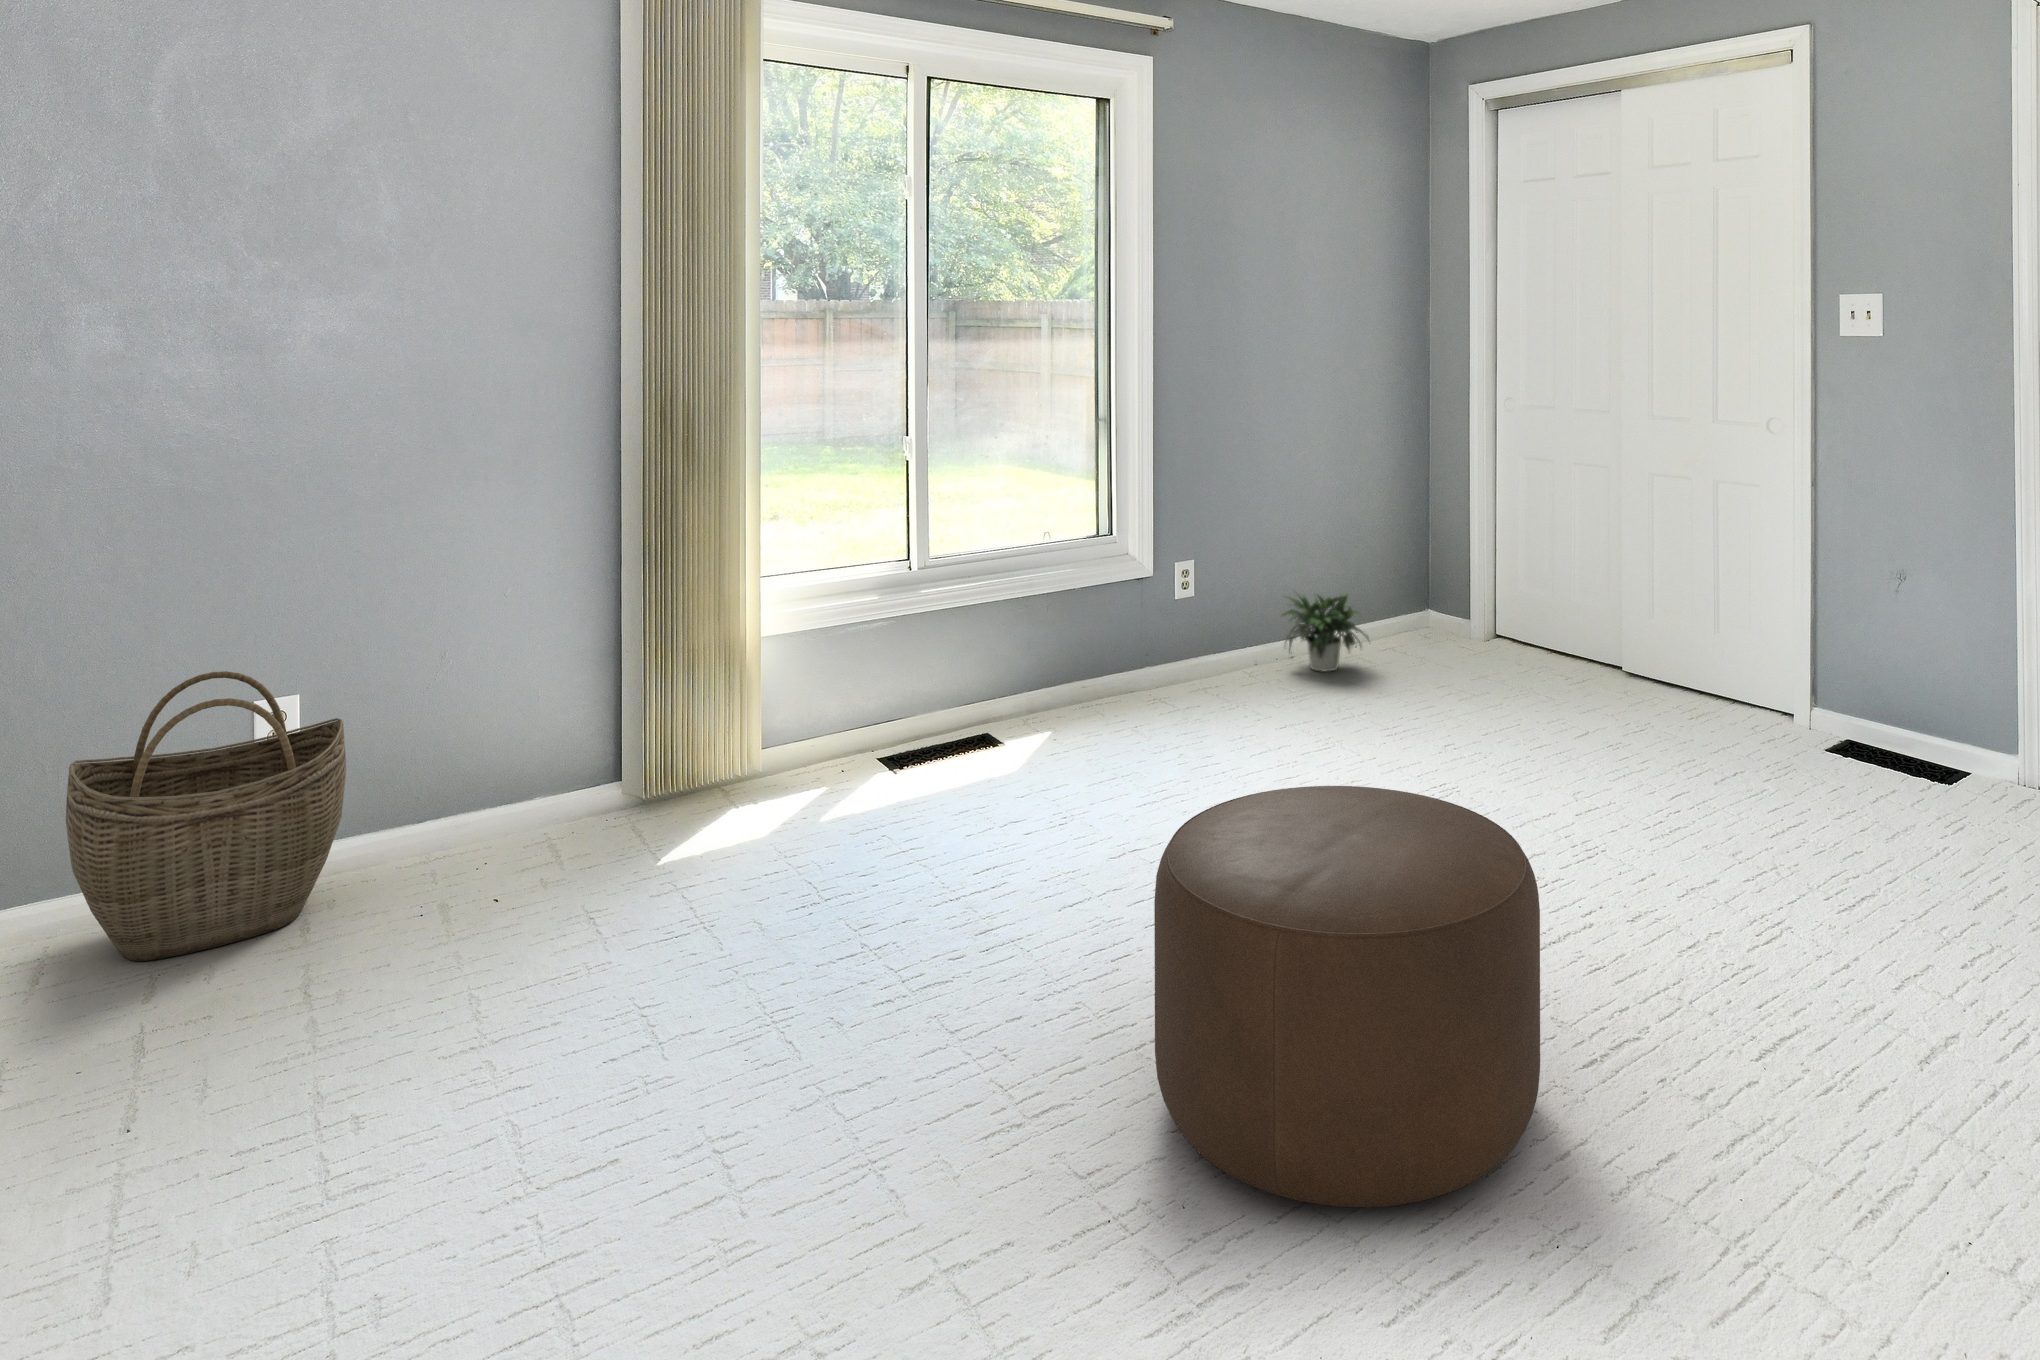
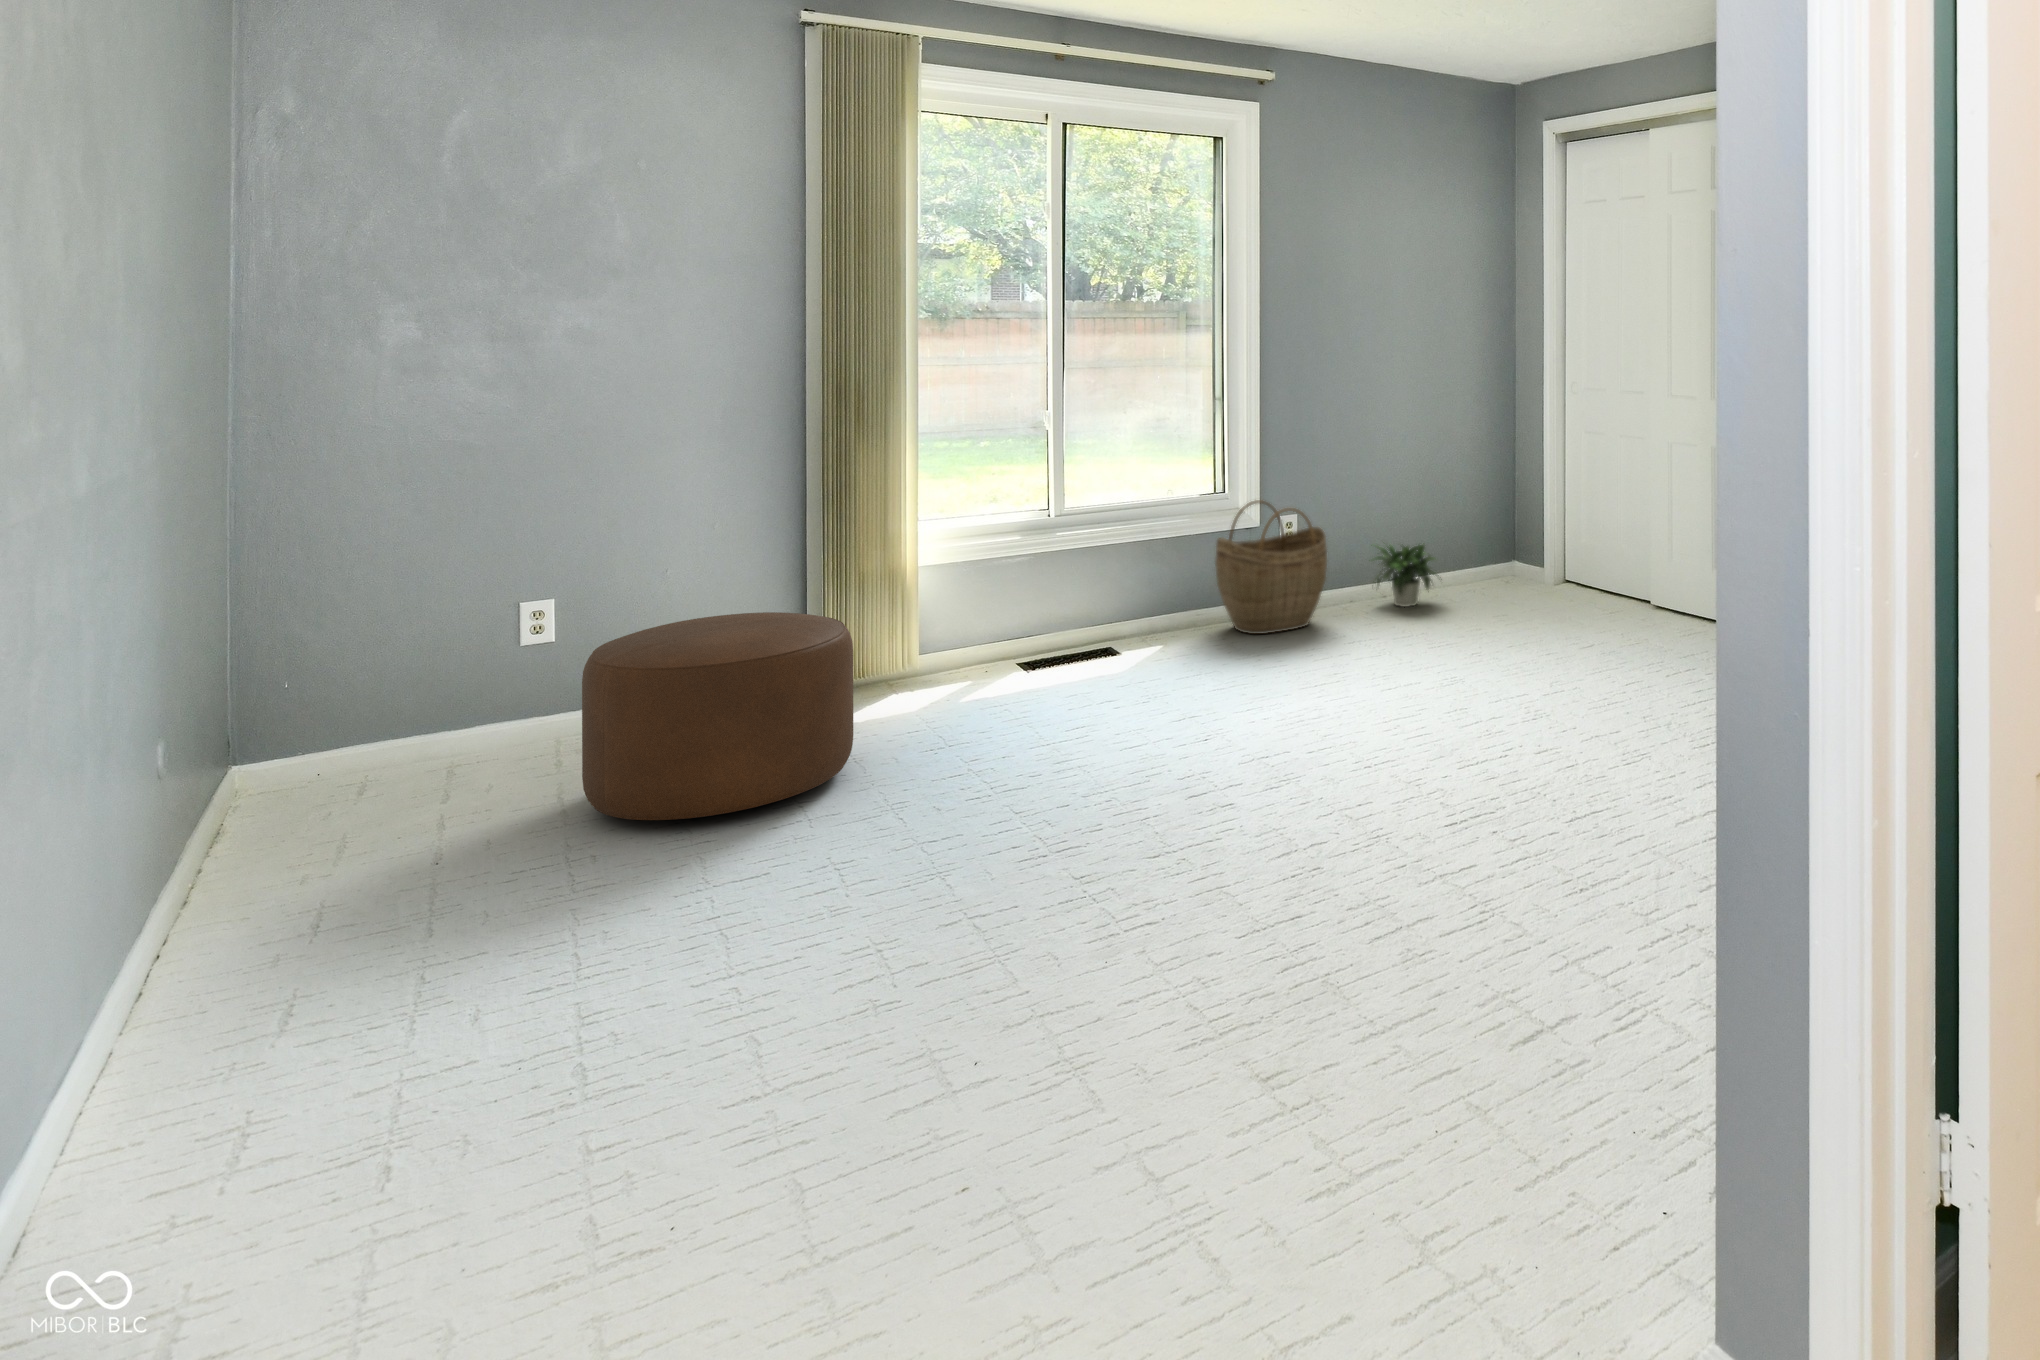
woven basket: present [66,671,346,961] -> present [1215,500,1327,634]
ottoman: present [1154,786,1540,1207] -> present [582,612,853,820]

